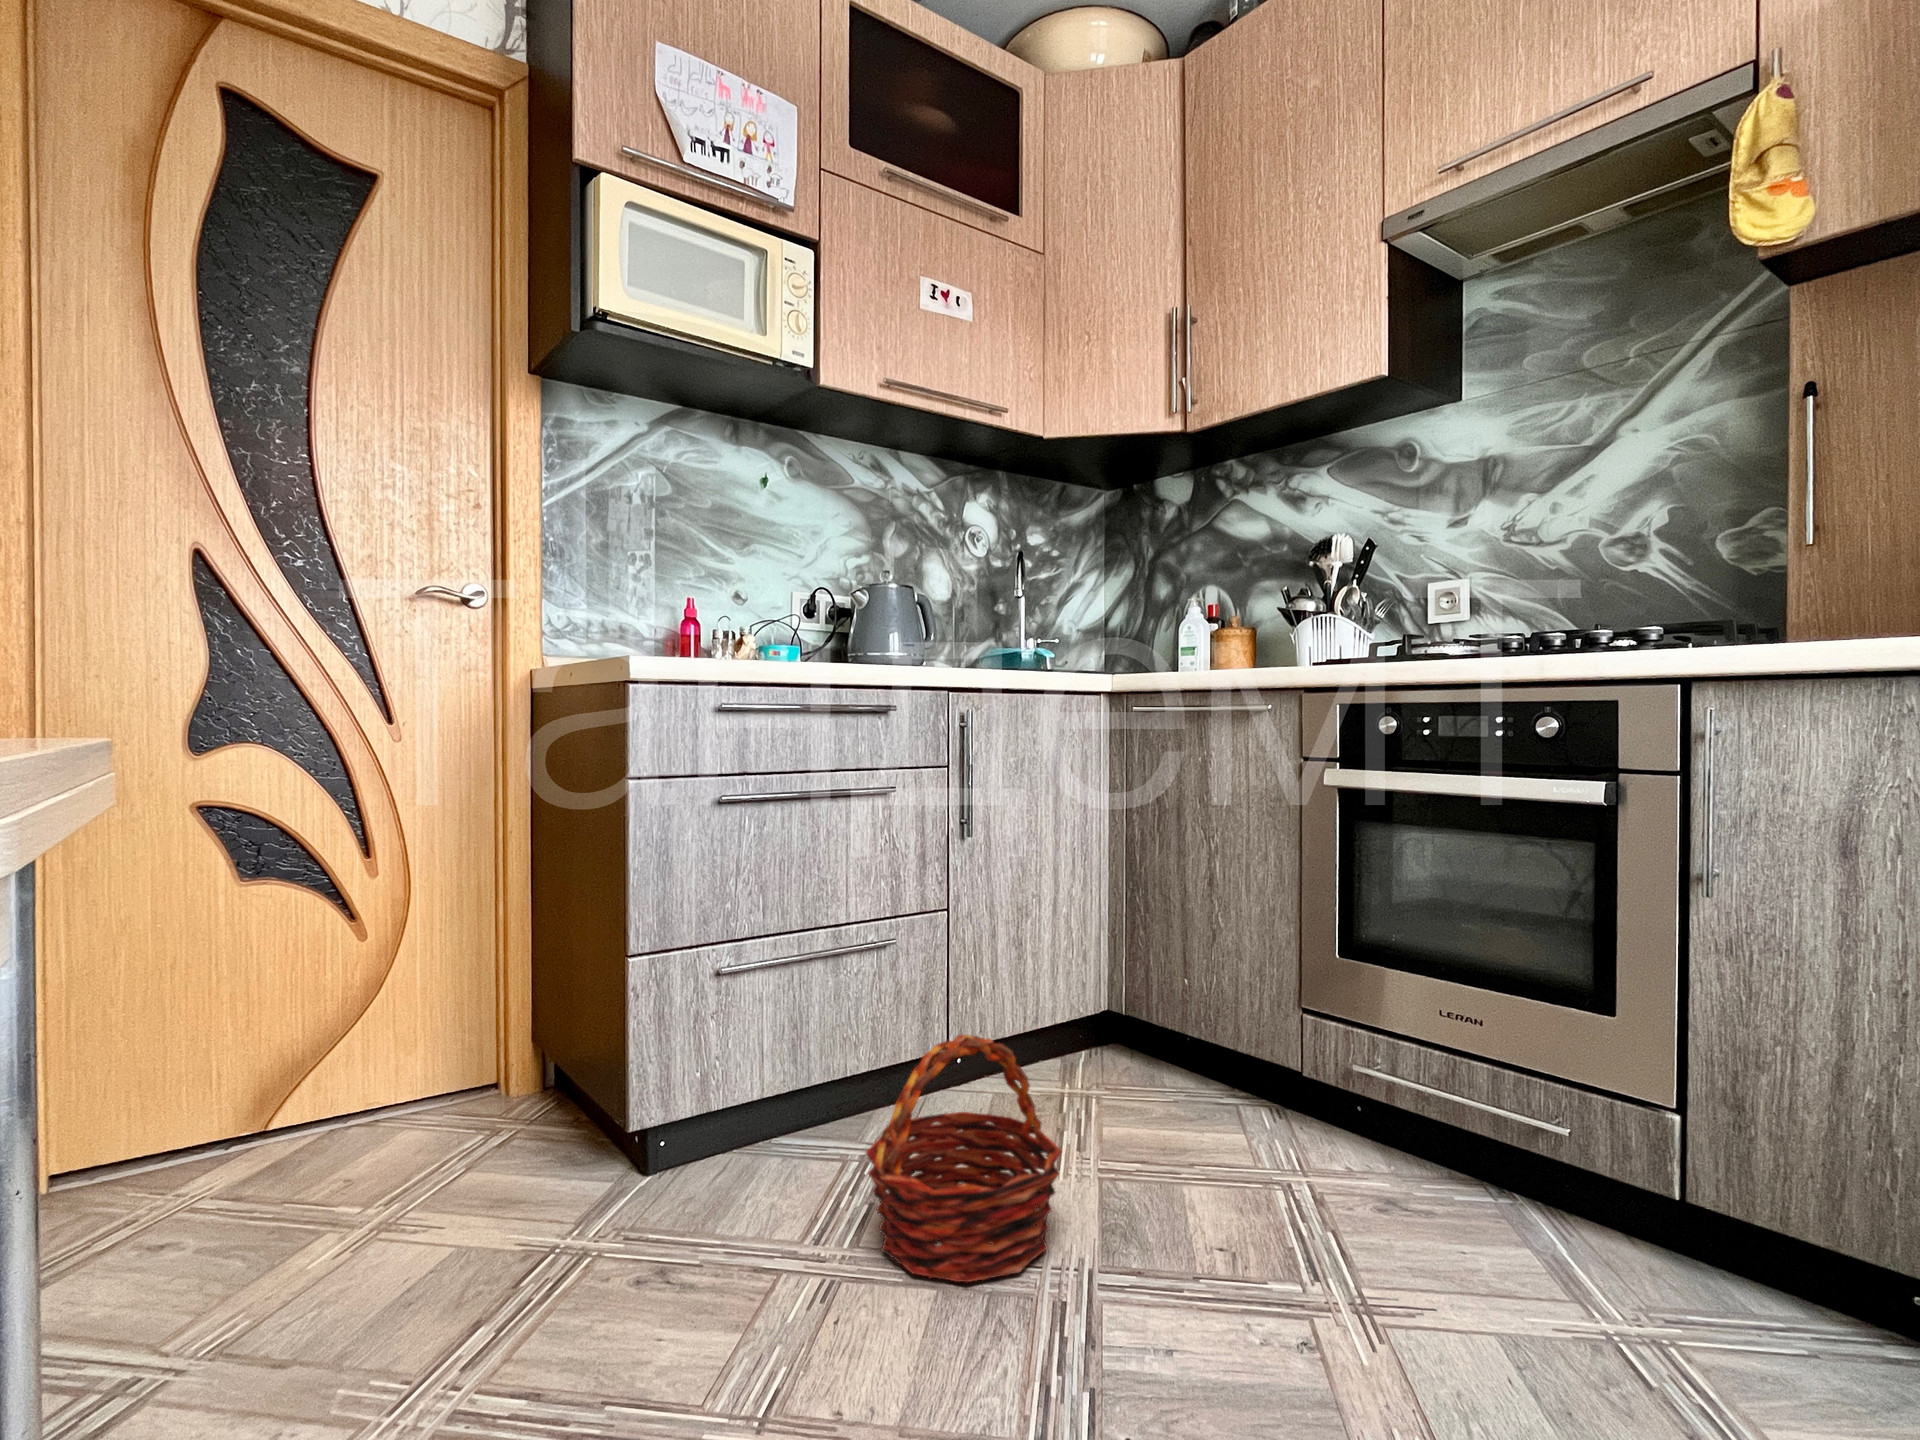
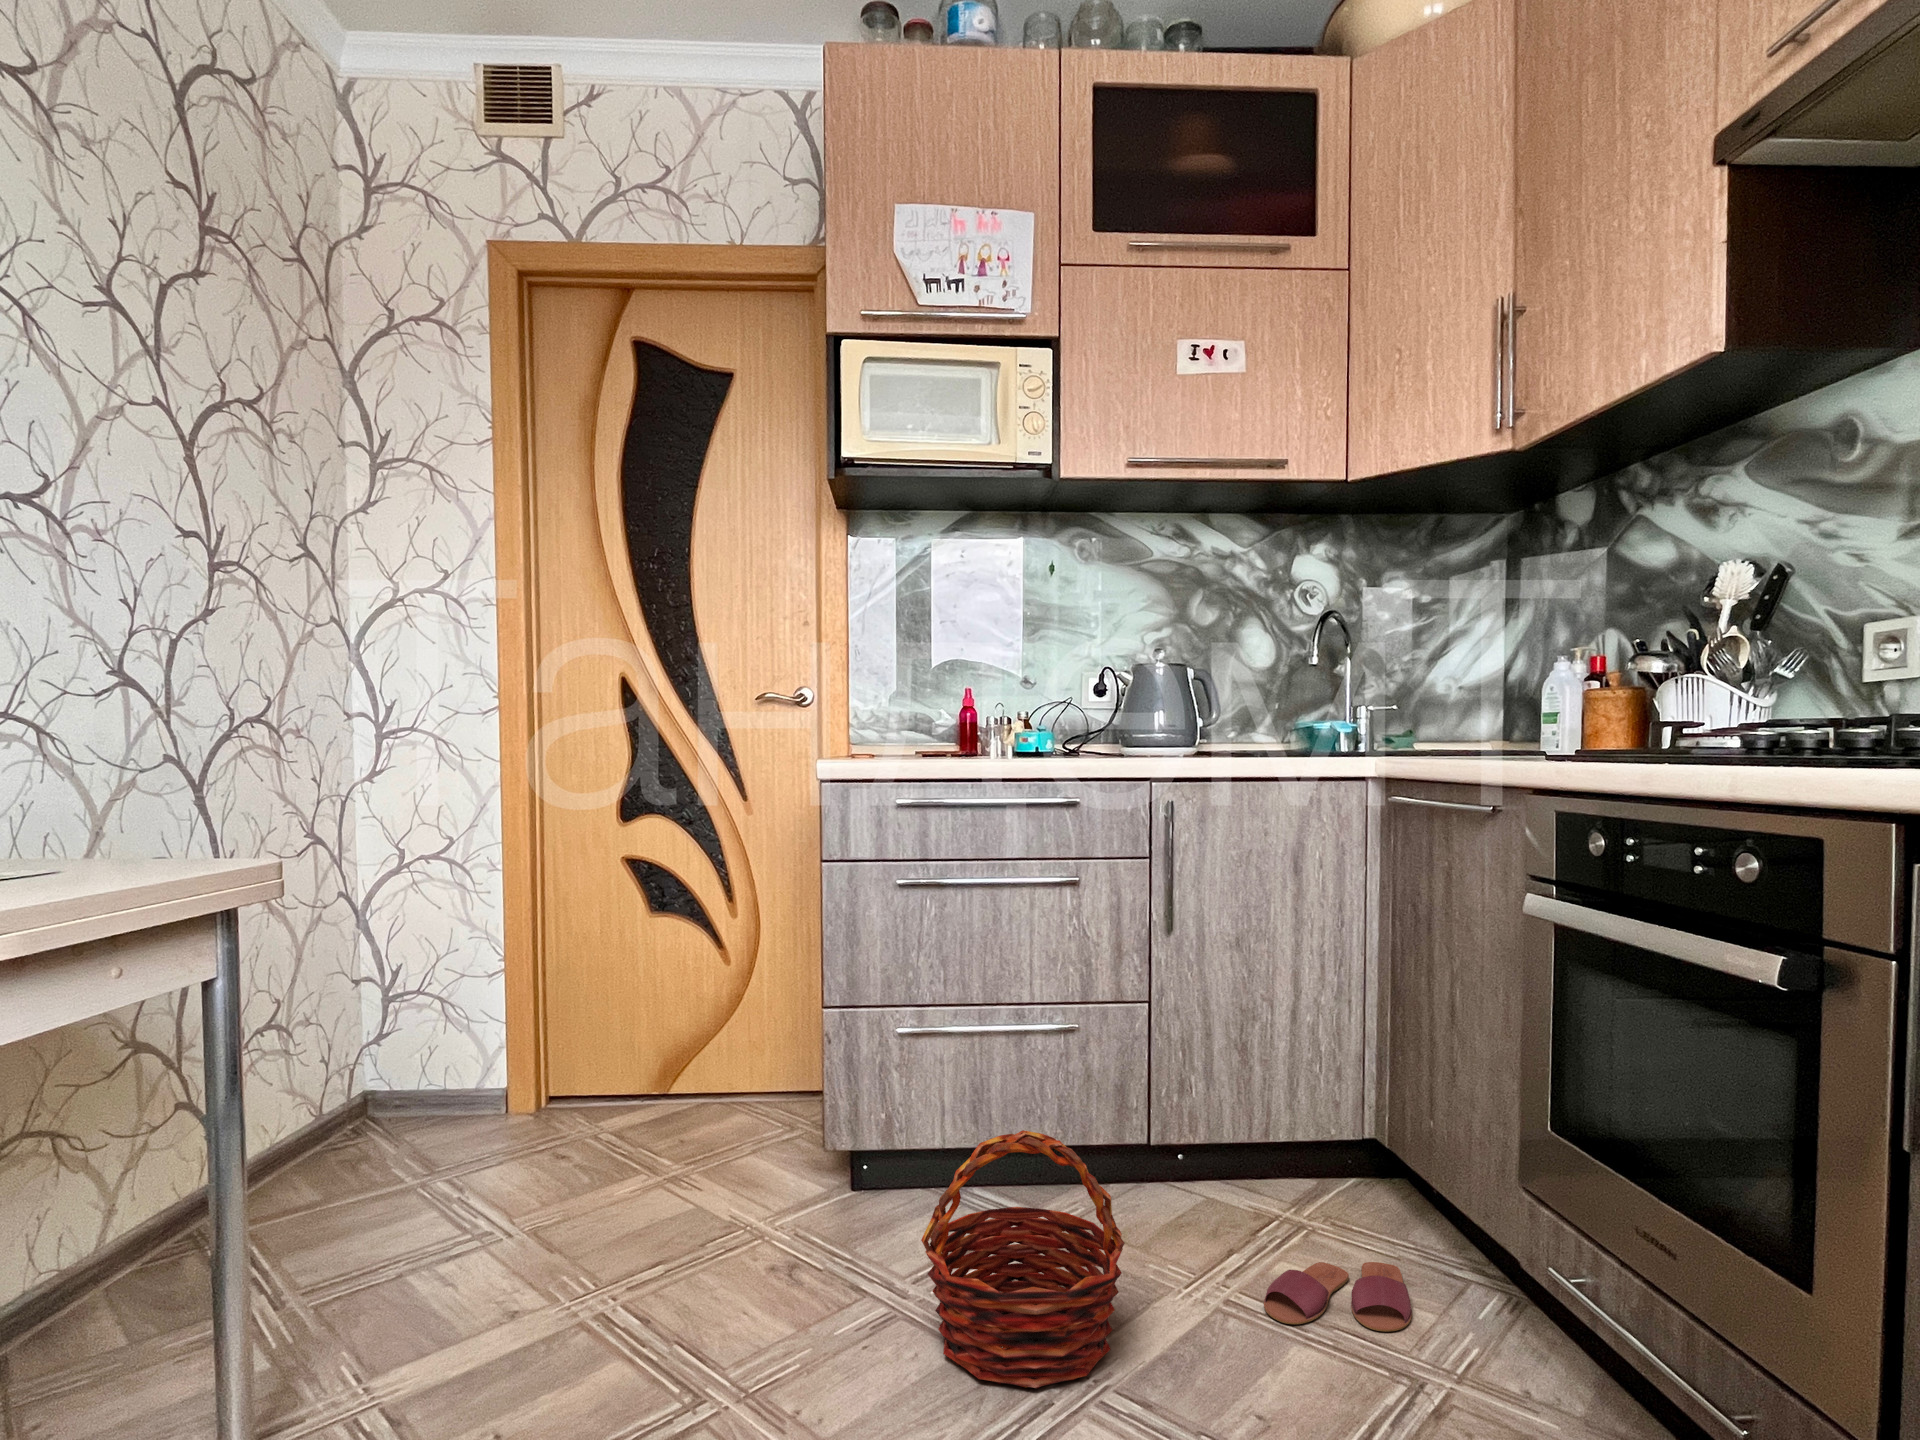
slippers: none [1103,1100,1211,1162] -> present [1264,1262,1412,1332]

